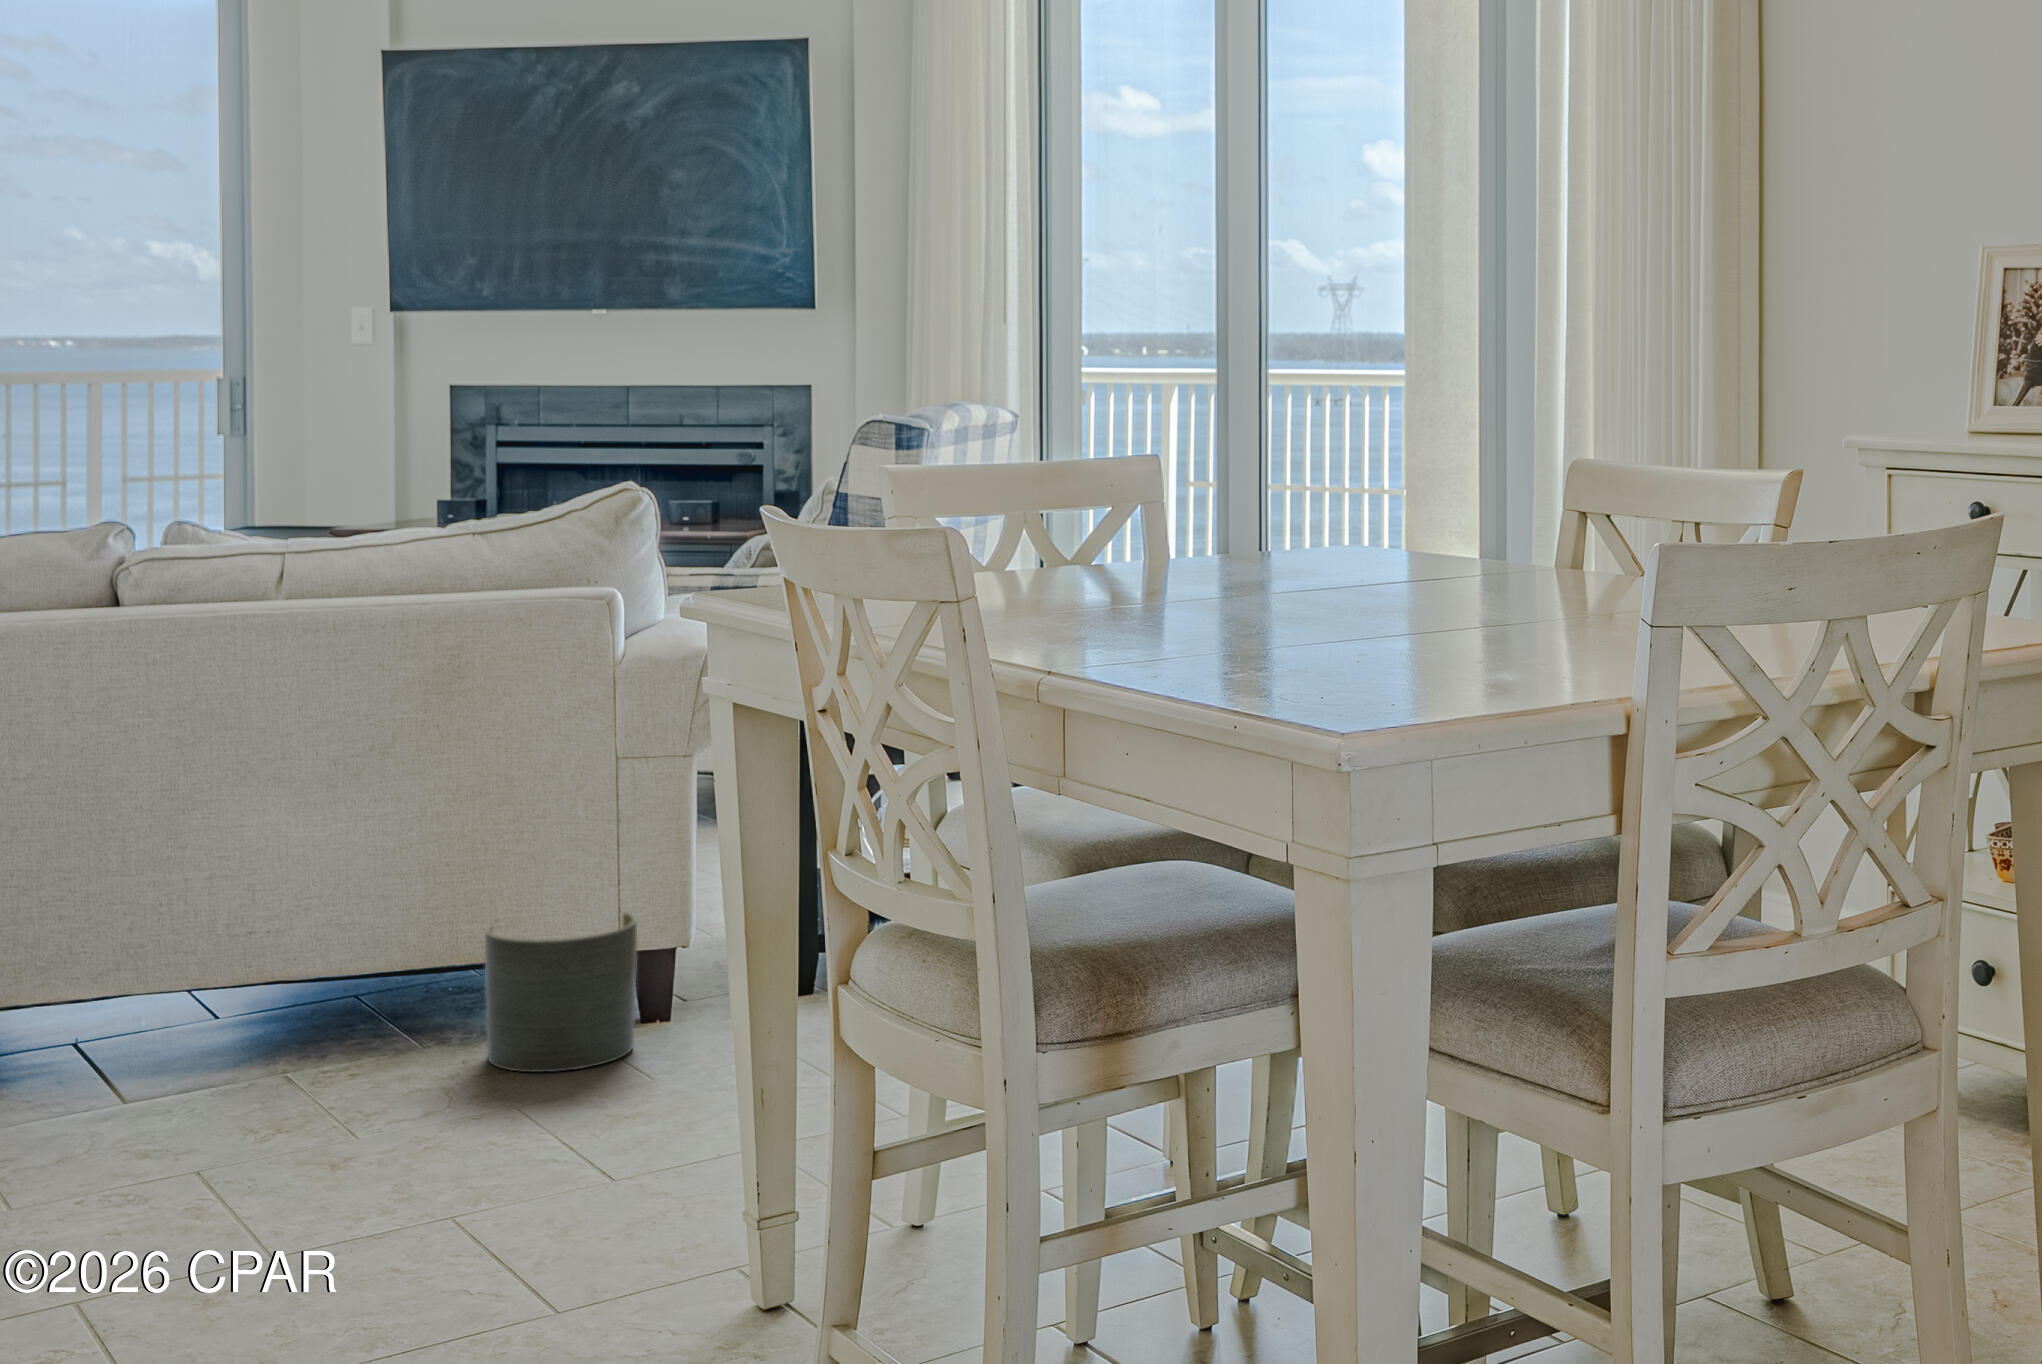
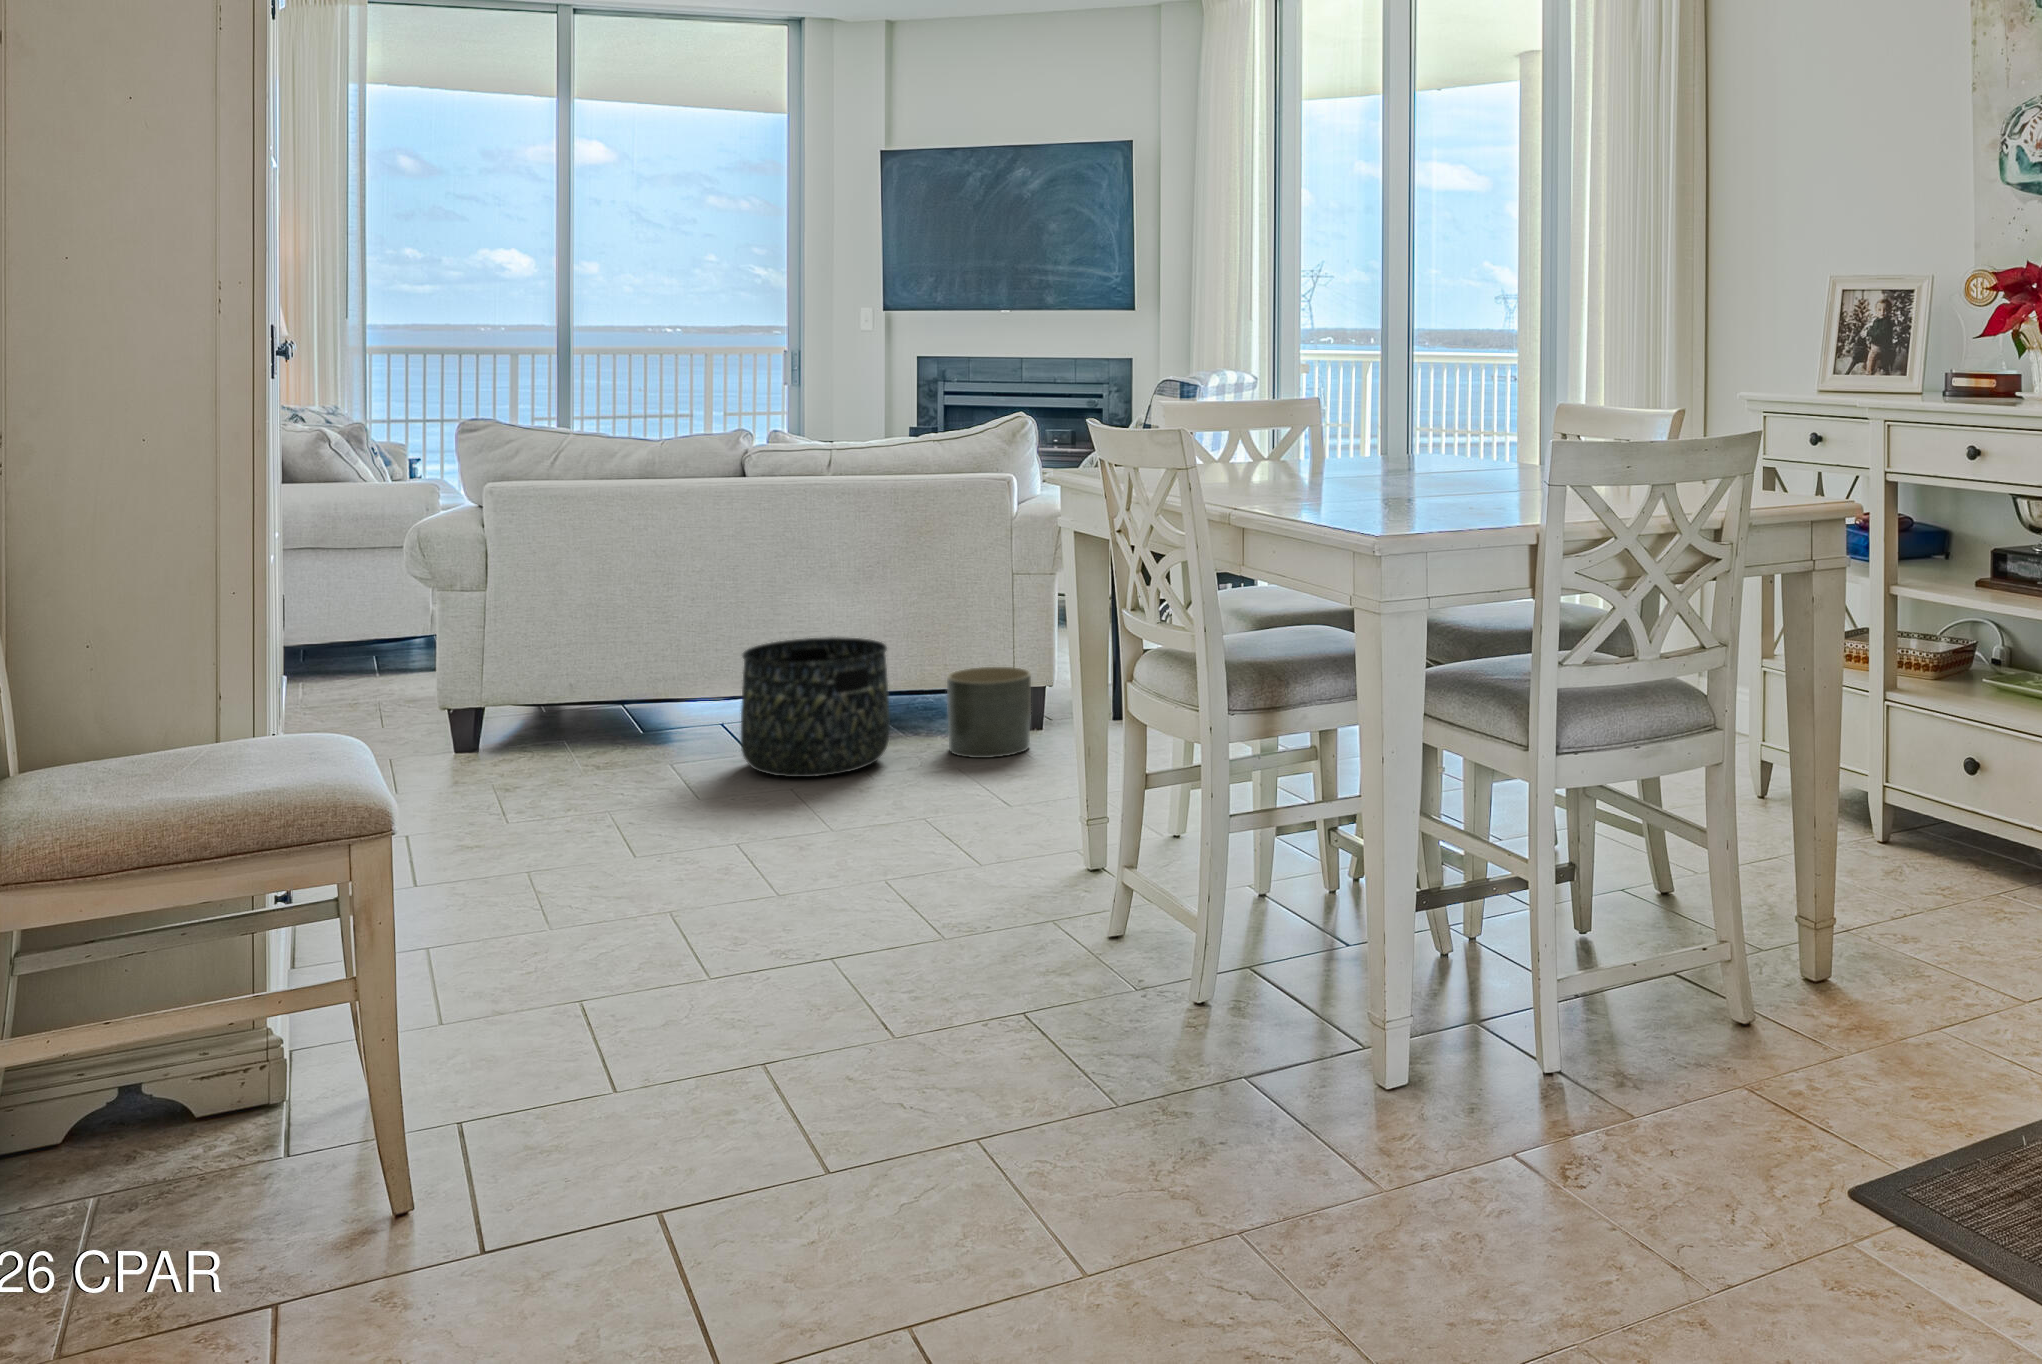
basket: none [93,866,376,1125] -> present [741,637,890,777]

